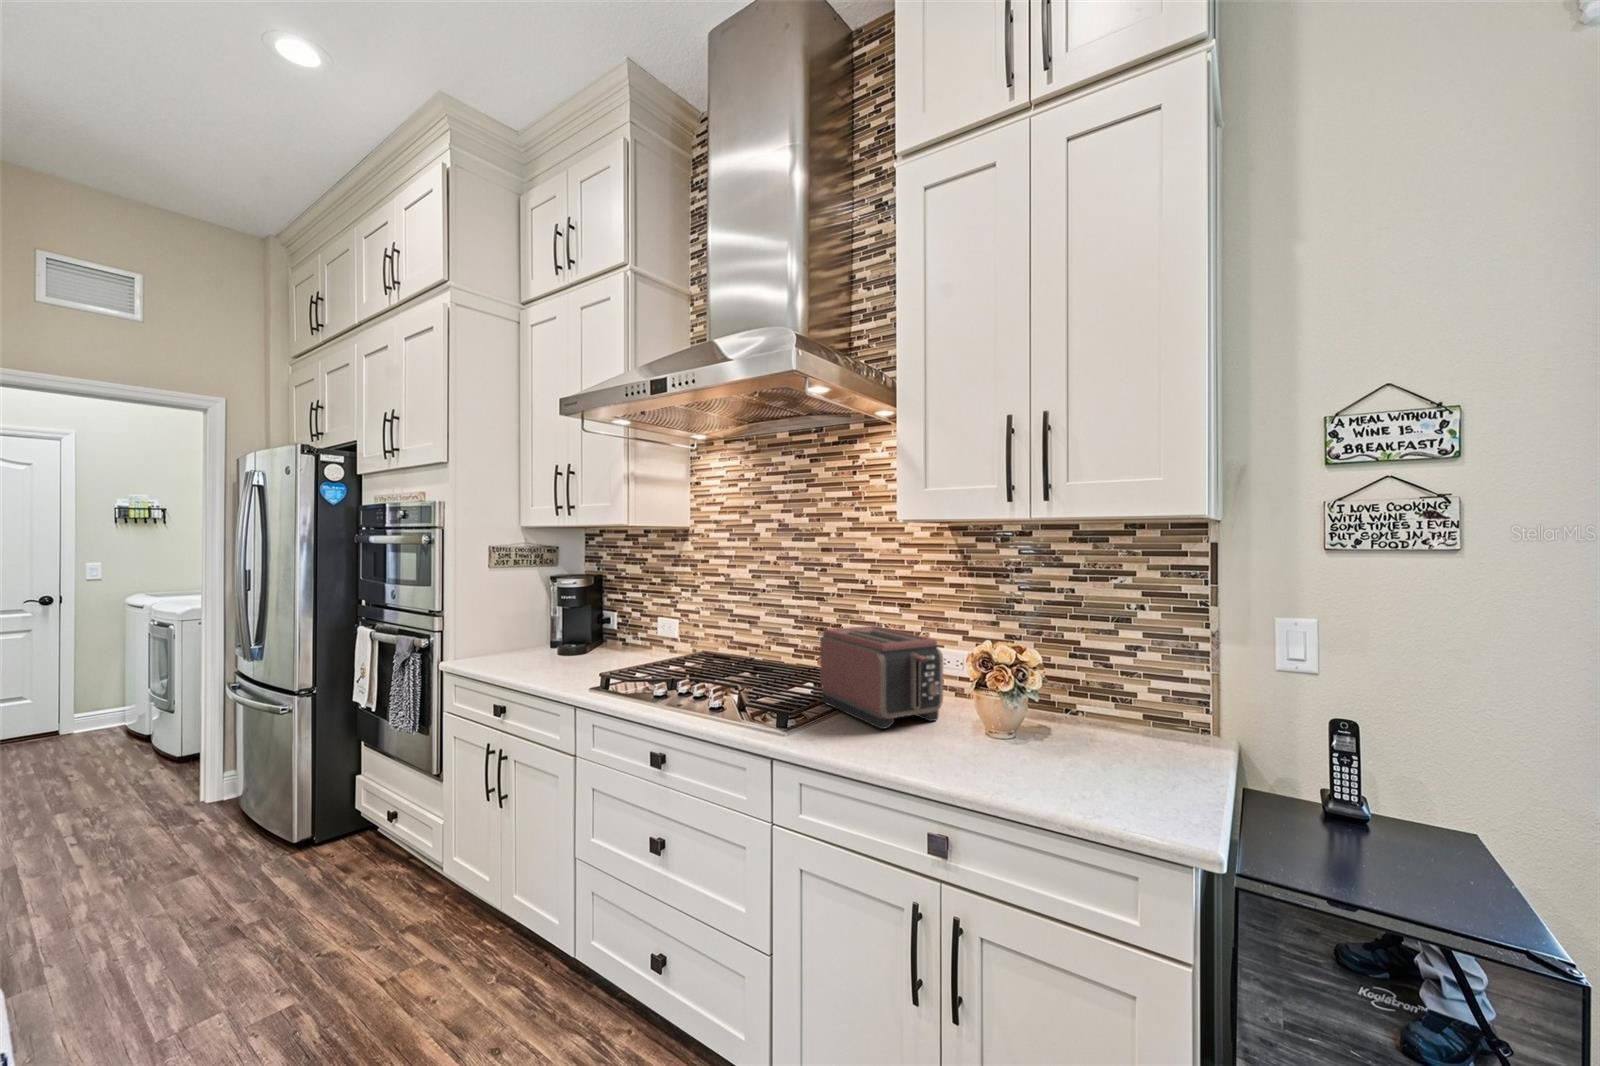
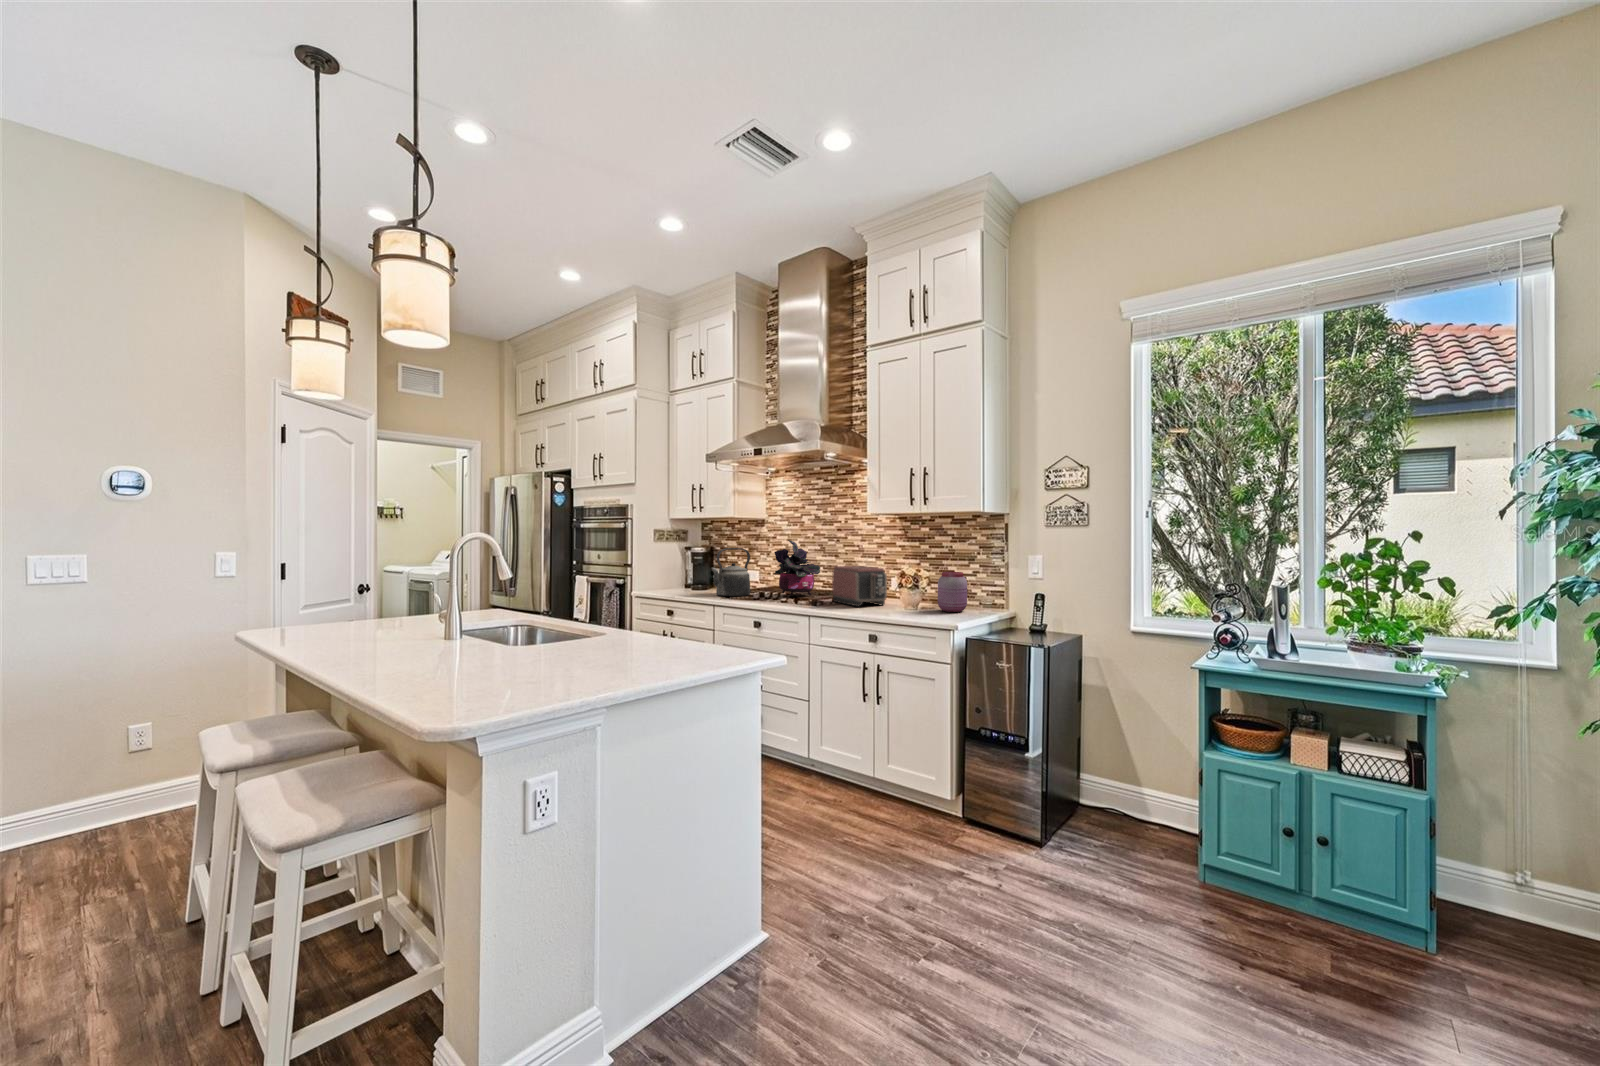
potted plant: none [700,570,791,684] -> present [774,540,820,596]
kettle: none [575,585,657,682] -> present [711,548,750,596]
jar: none [1076,655,1150,757] -> present [938,572,967,612]

